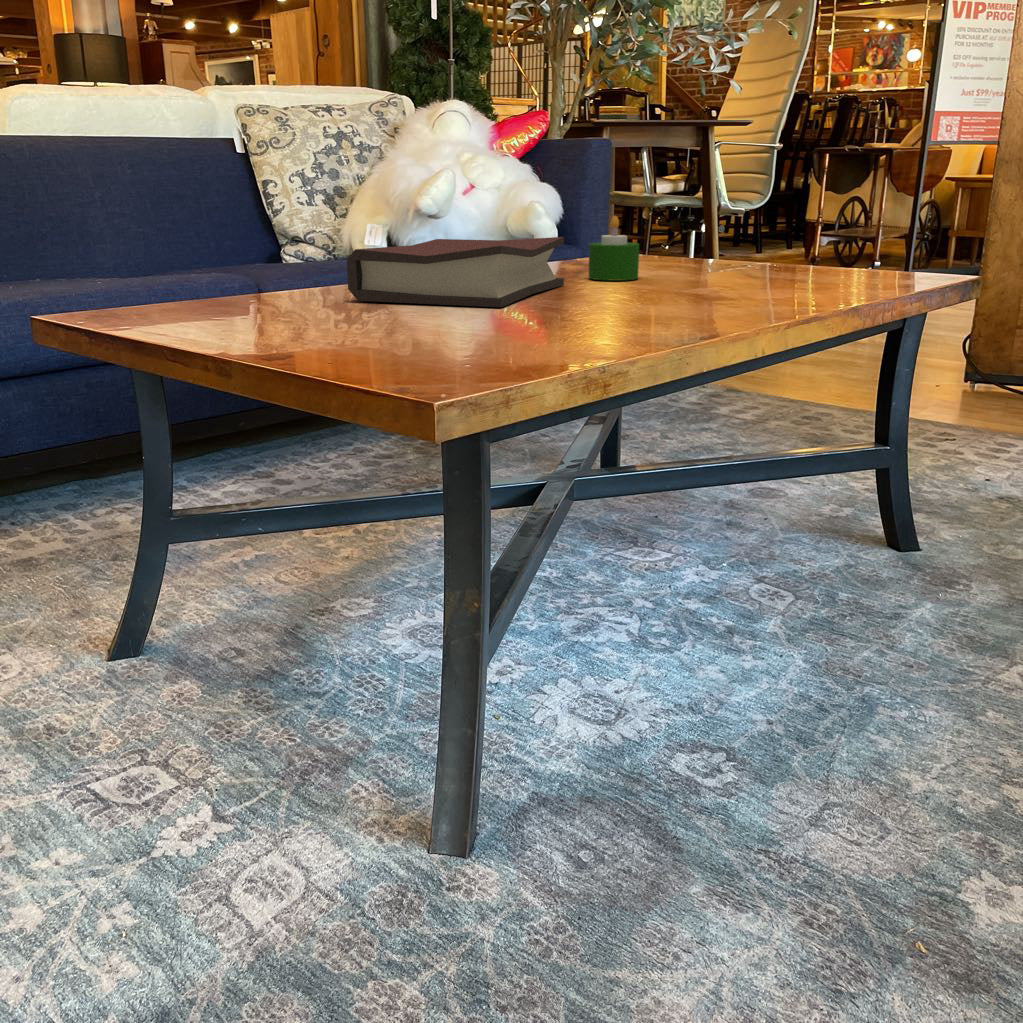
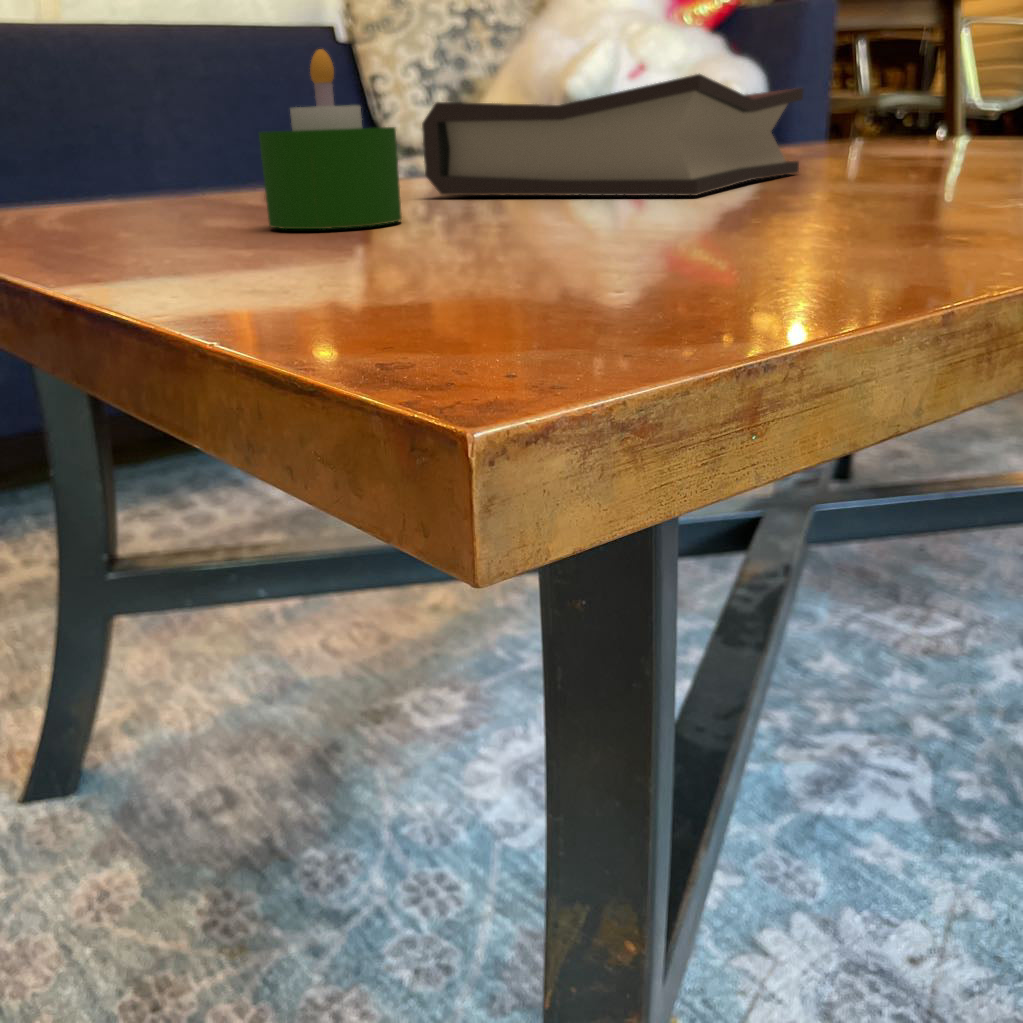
candle: present [589,216,639,280] -> present [259,49,402,229]

